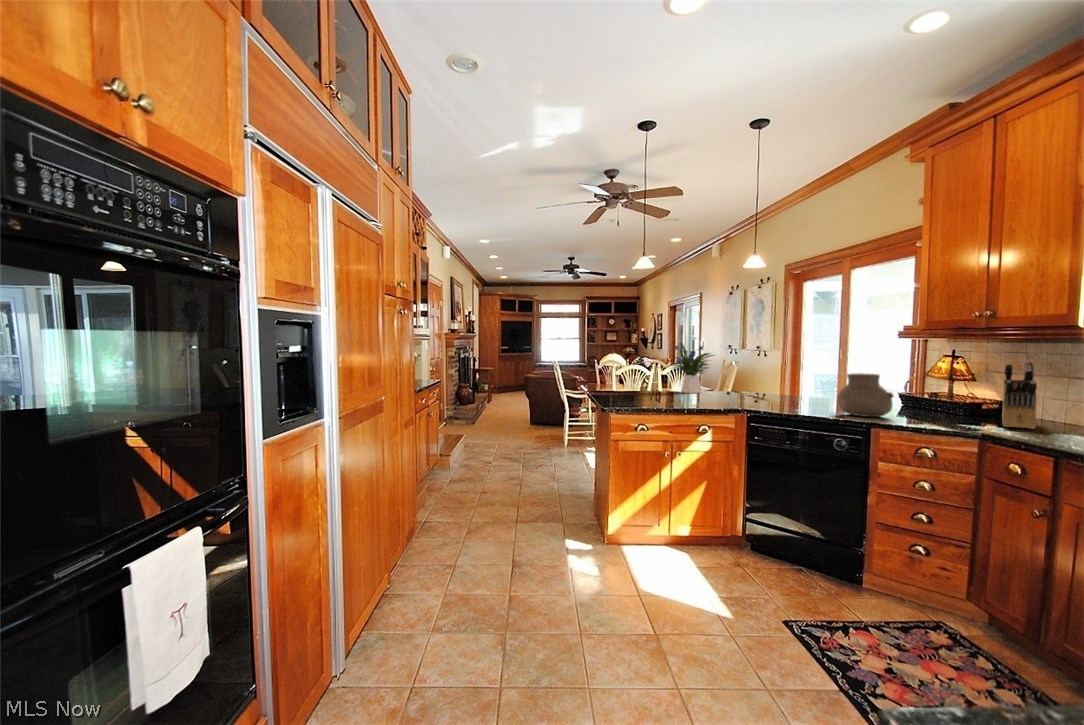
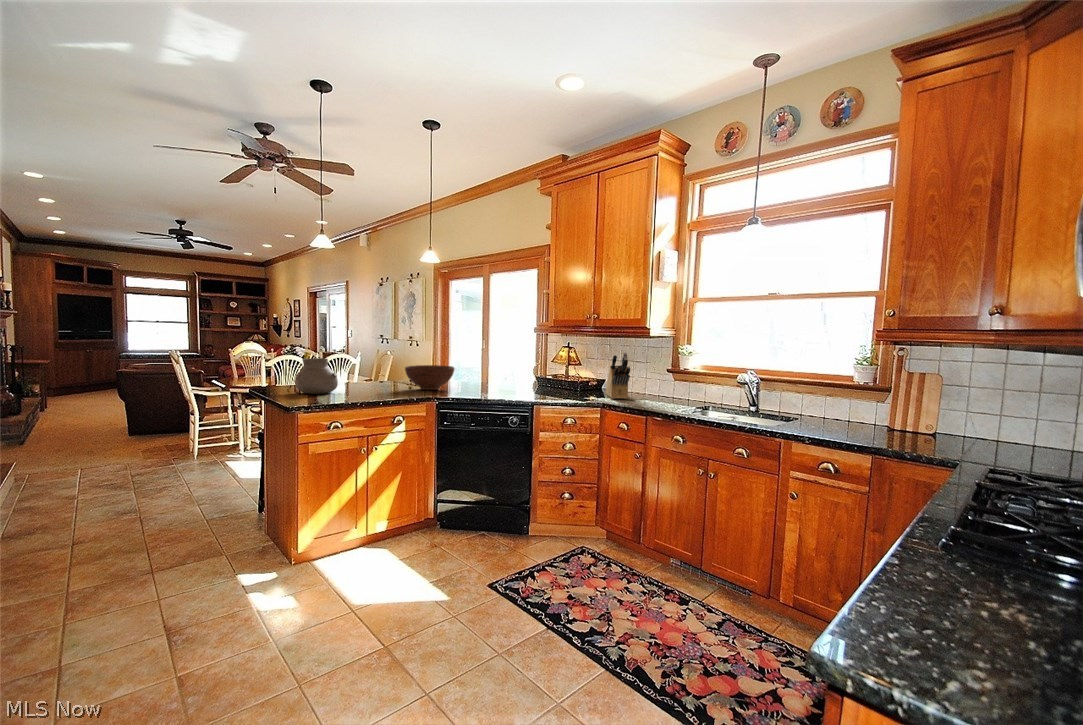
flower arrangement: present [673,343,714,393] -> none [341,333,393,385]
vase: present [837,373,894,417] -> present [295,358,338,394]
fruit bowl: none [722,375,778,401] -> present [405,365,454,390]

